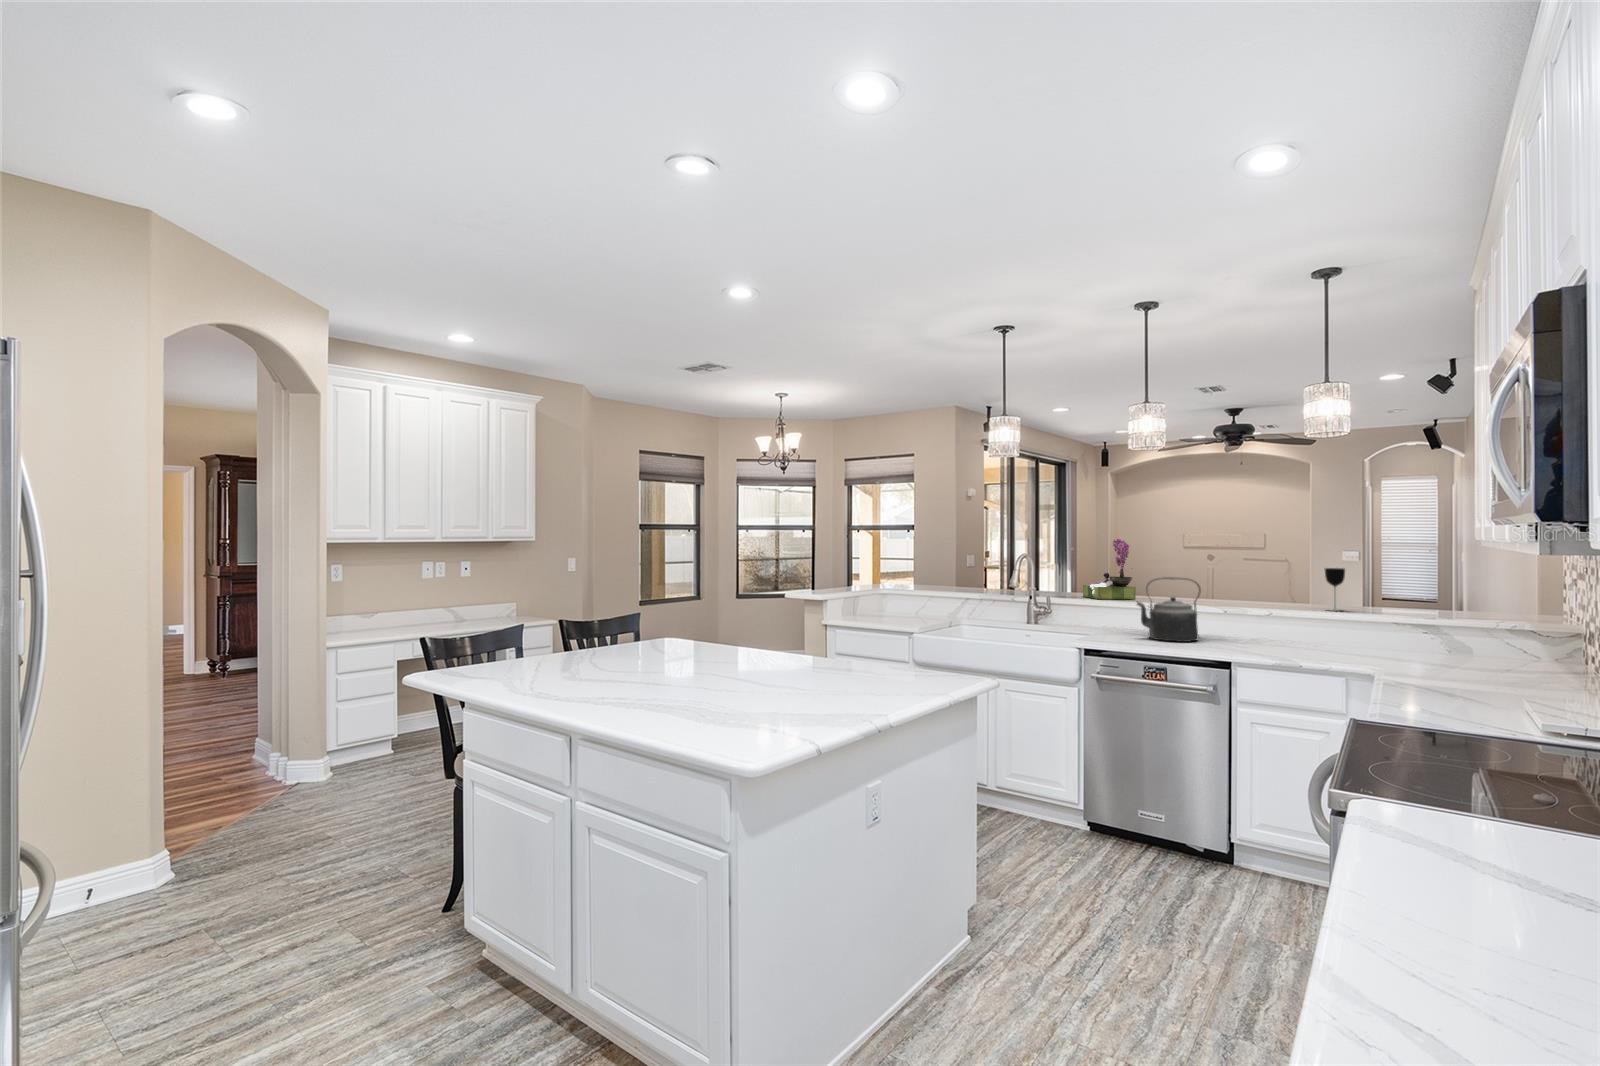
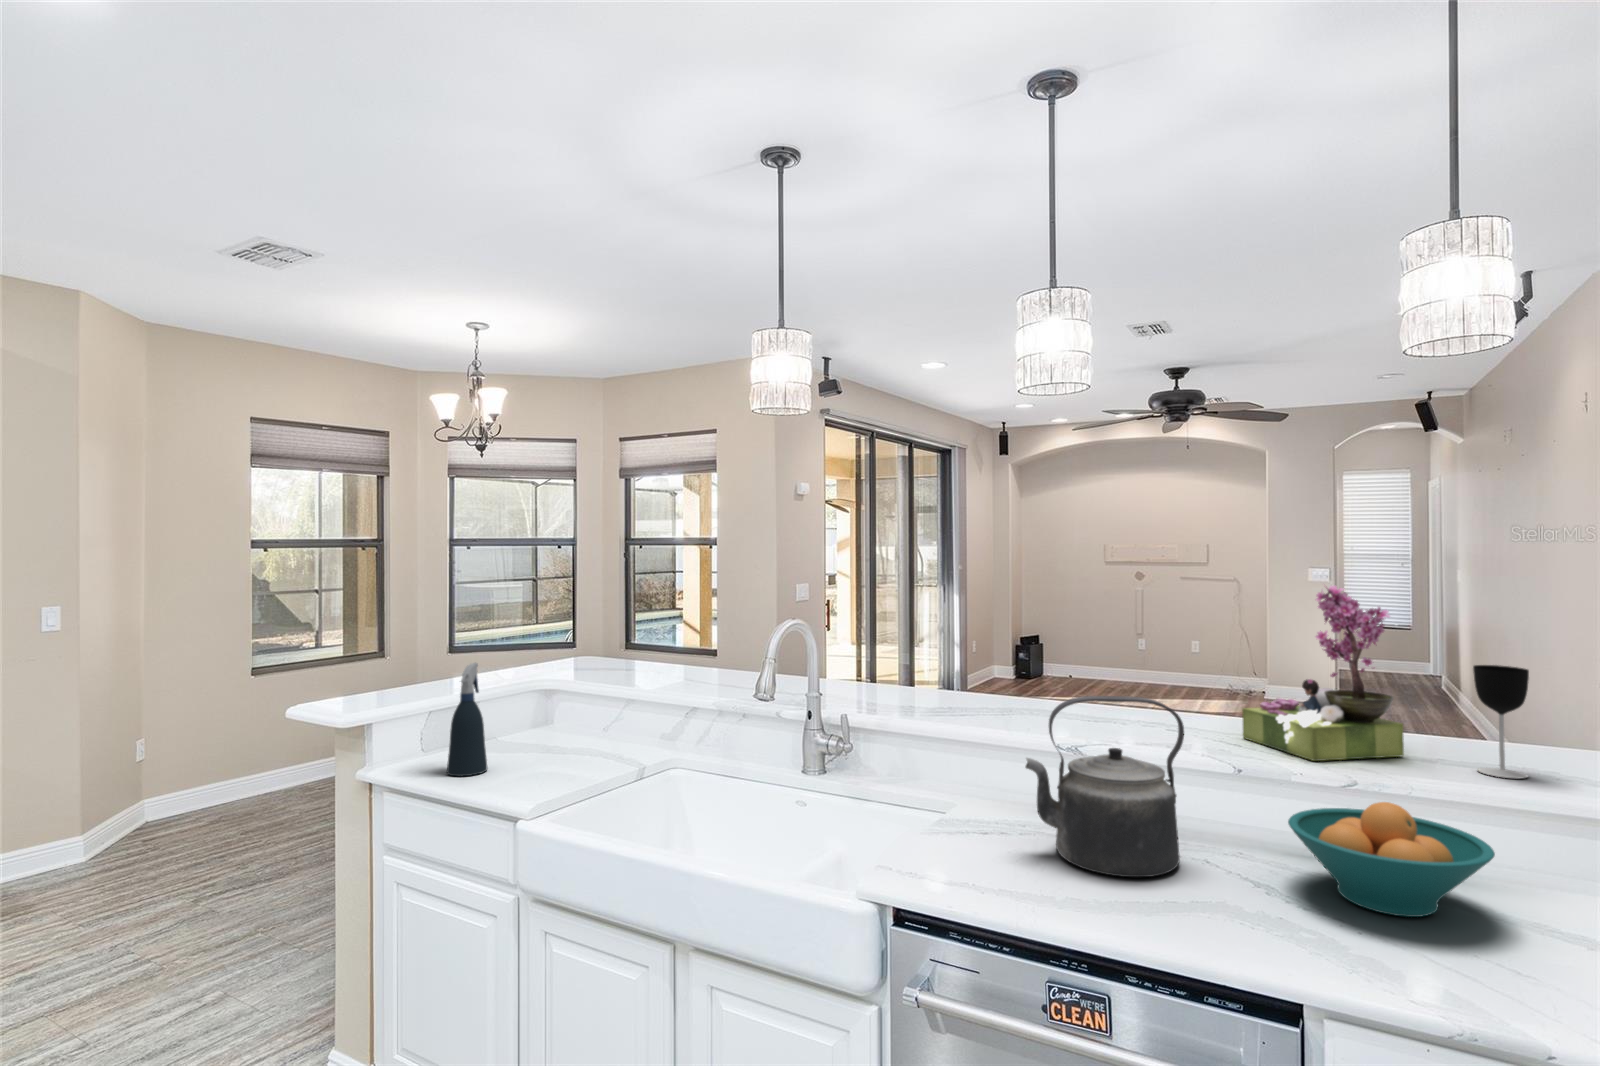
flower arrangement: present [1083,538,1136,599] -> present [1242,586,1404,761]
spray bottle: none [864,574,881,623] -> present [447,663,487,776]
fruit bowl: none [1239,611,1311,648] -> present [1288,802,1495,917]

